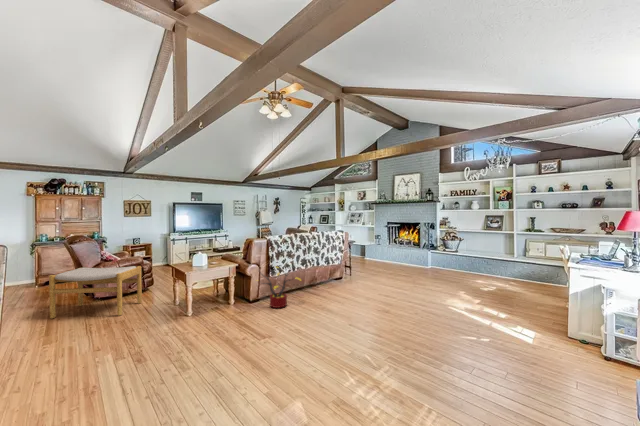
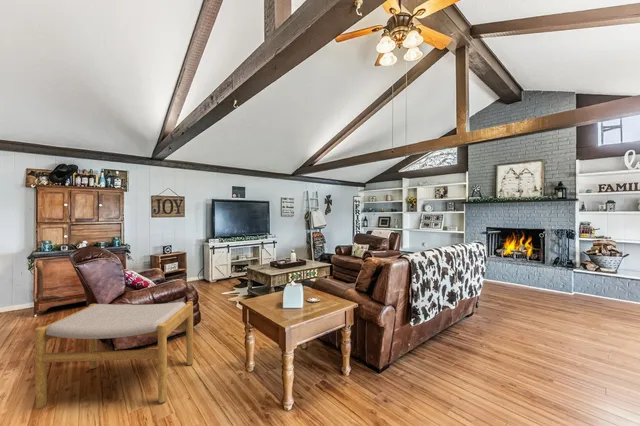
decorative plant: present [265,271,301,308] -> none [391,302,471,387]

